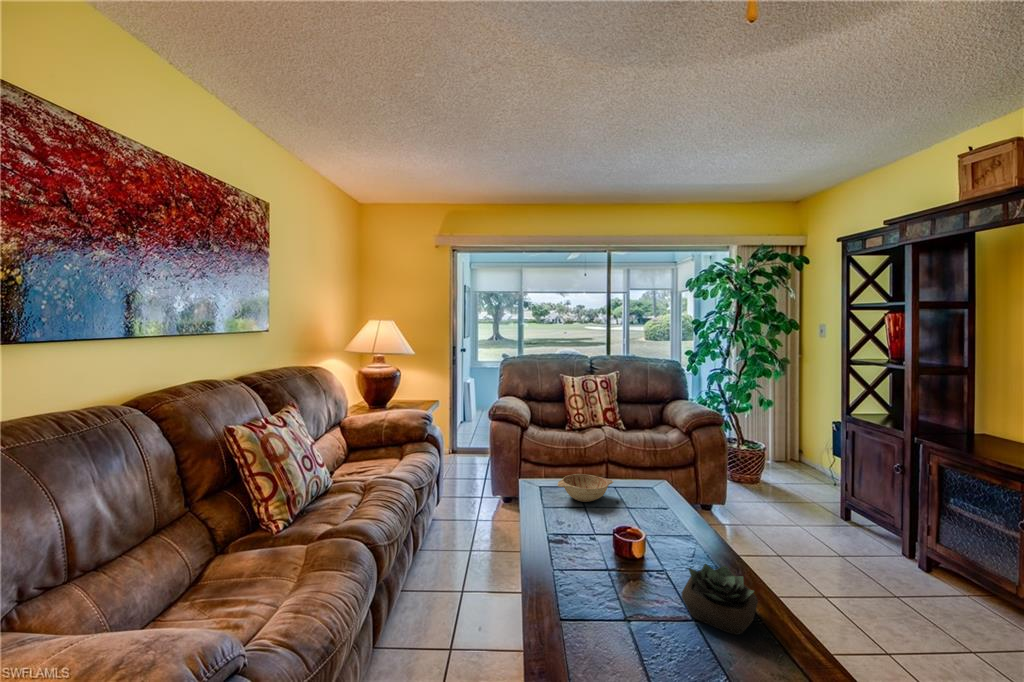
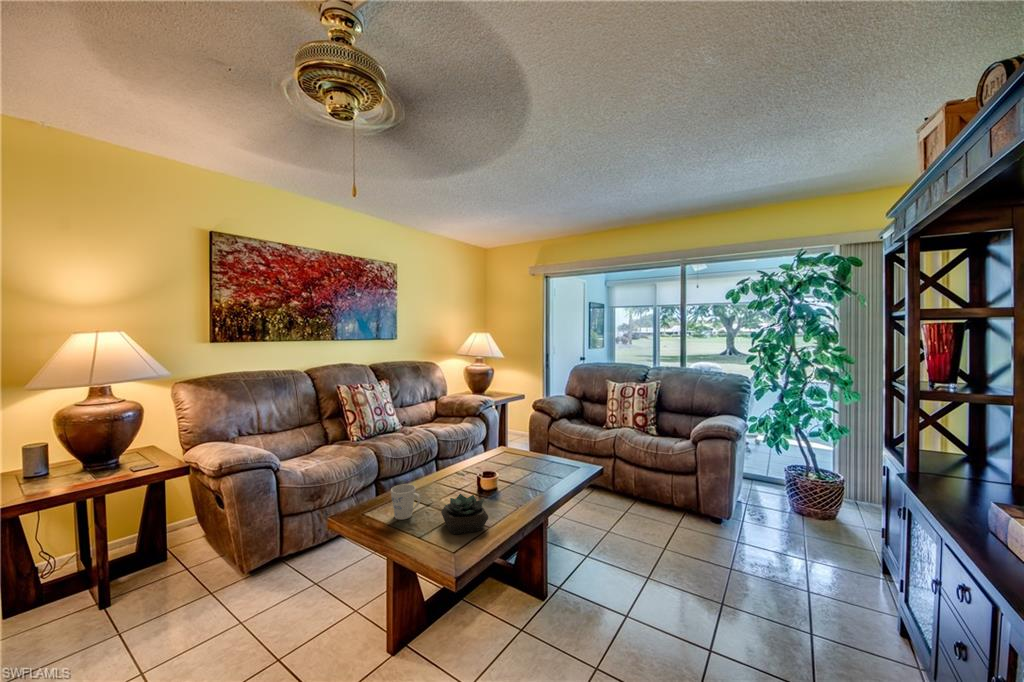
decorative bowl: present [558,474,613,502] -> none [489,447,534,466]
mug: none [607,577,658,644] -> present [391,484,421,519]

